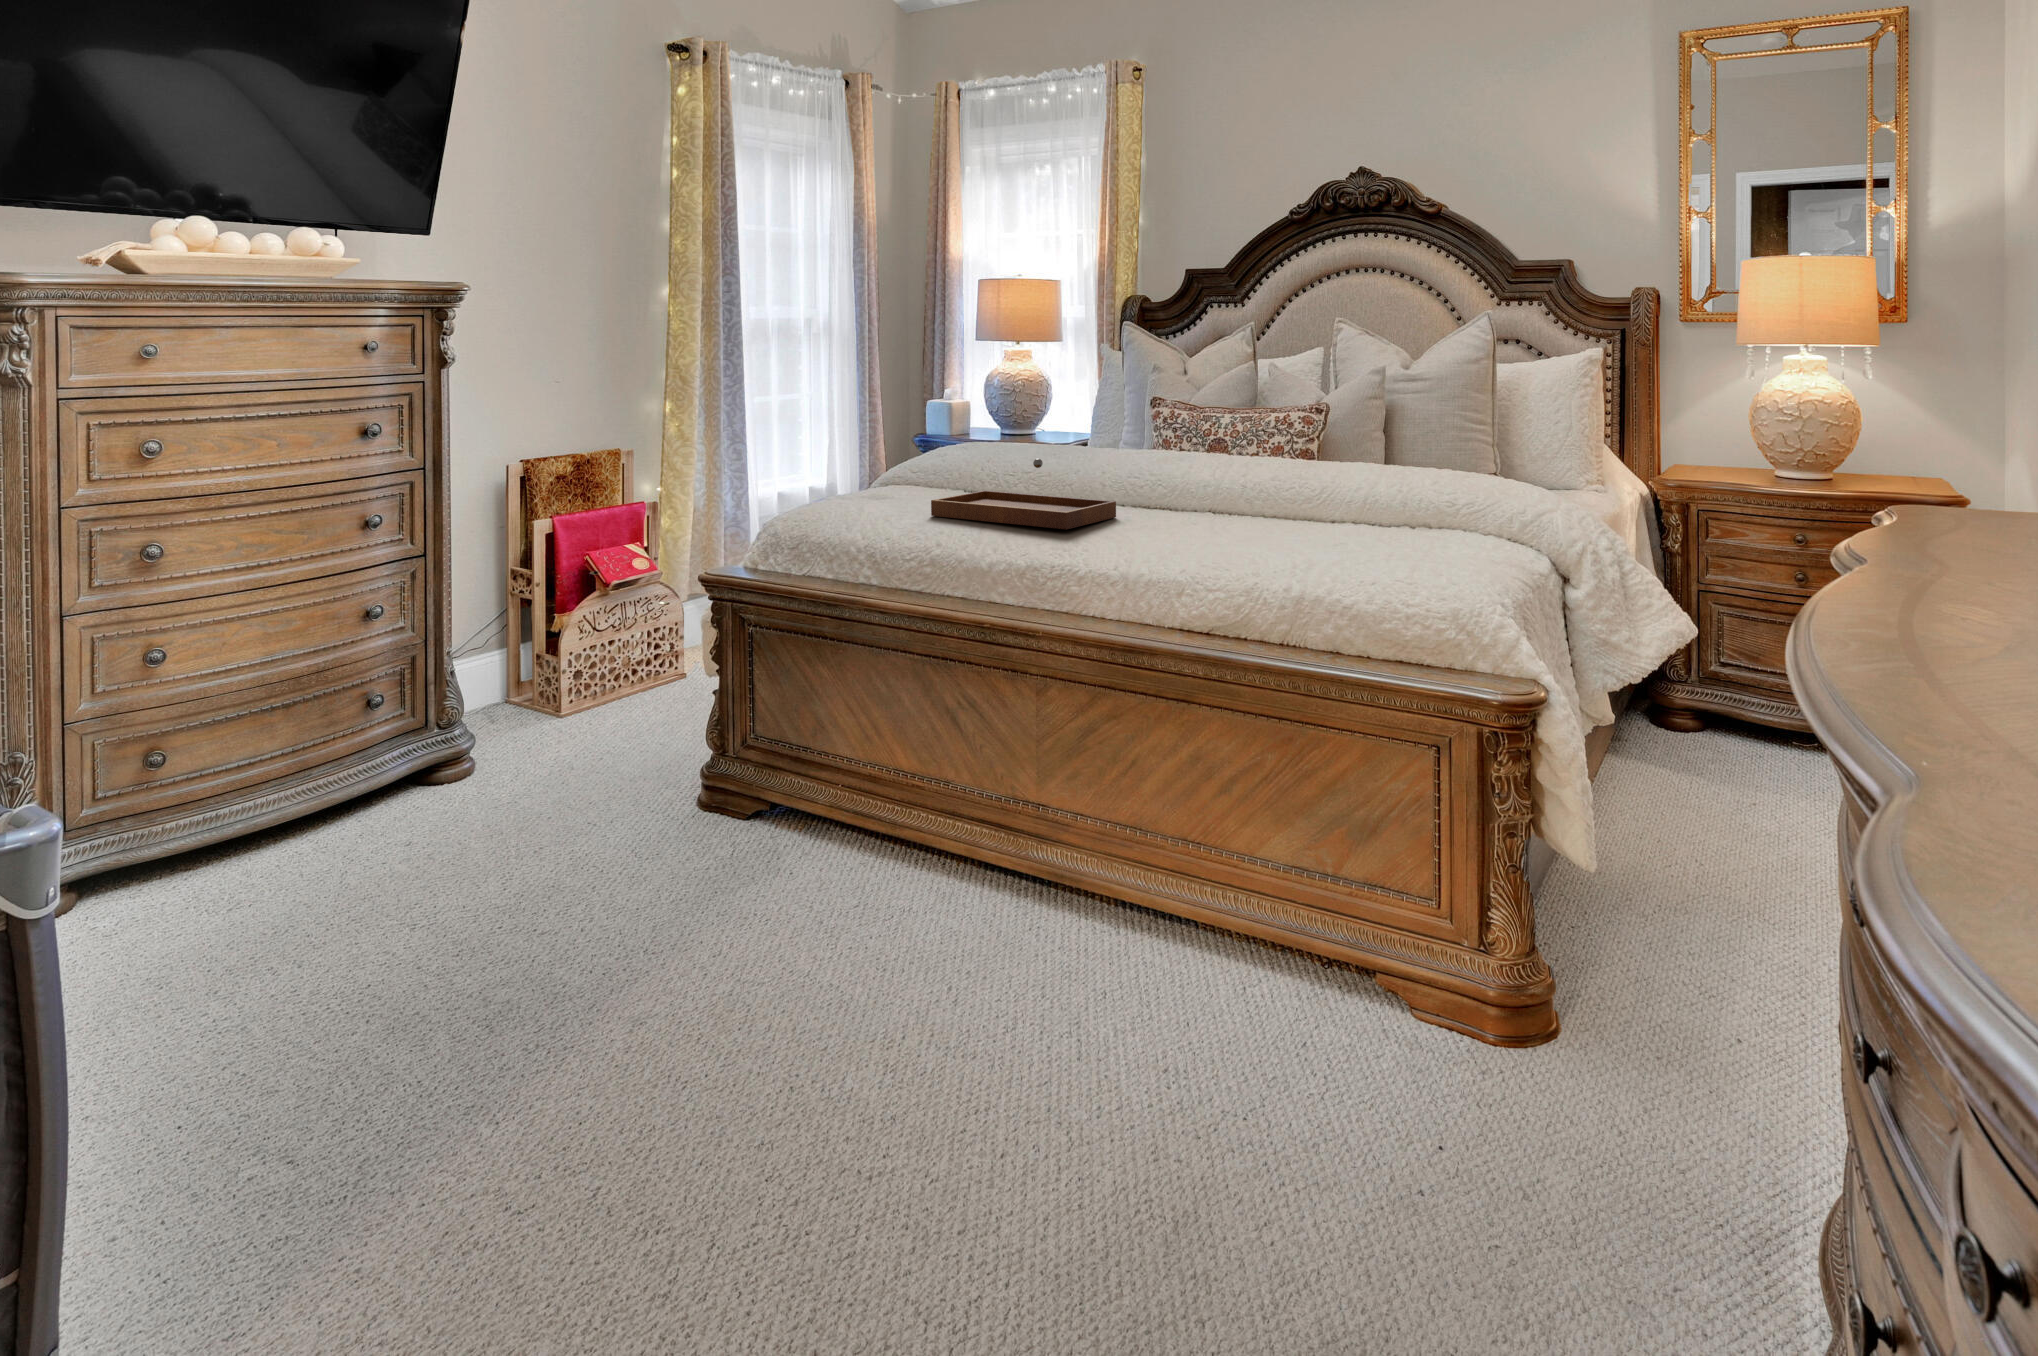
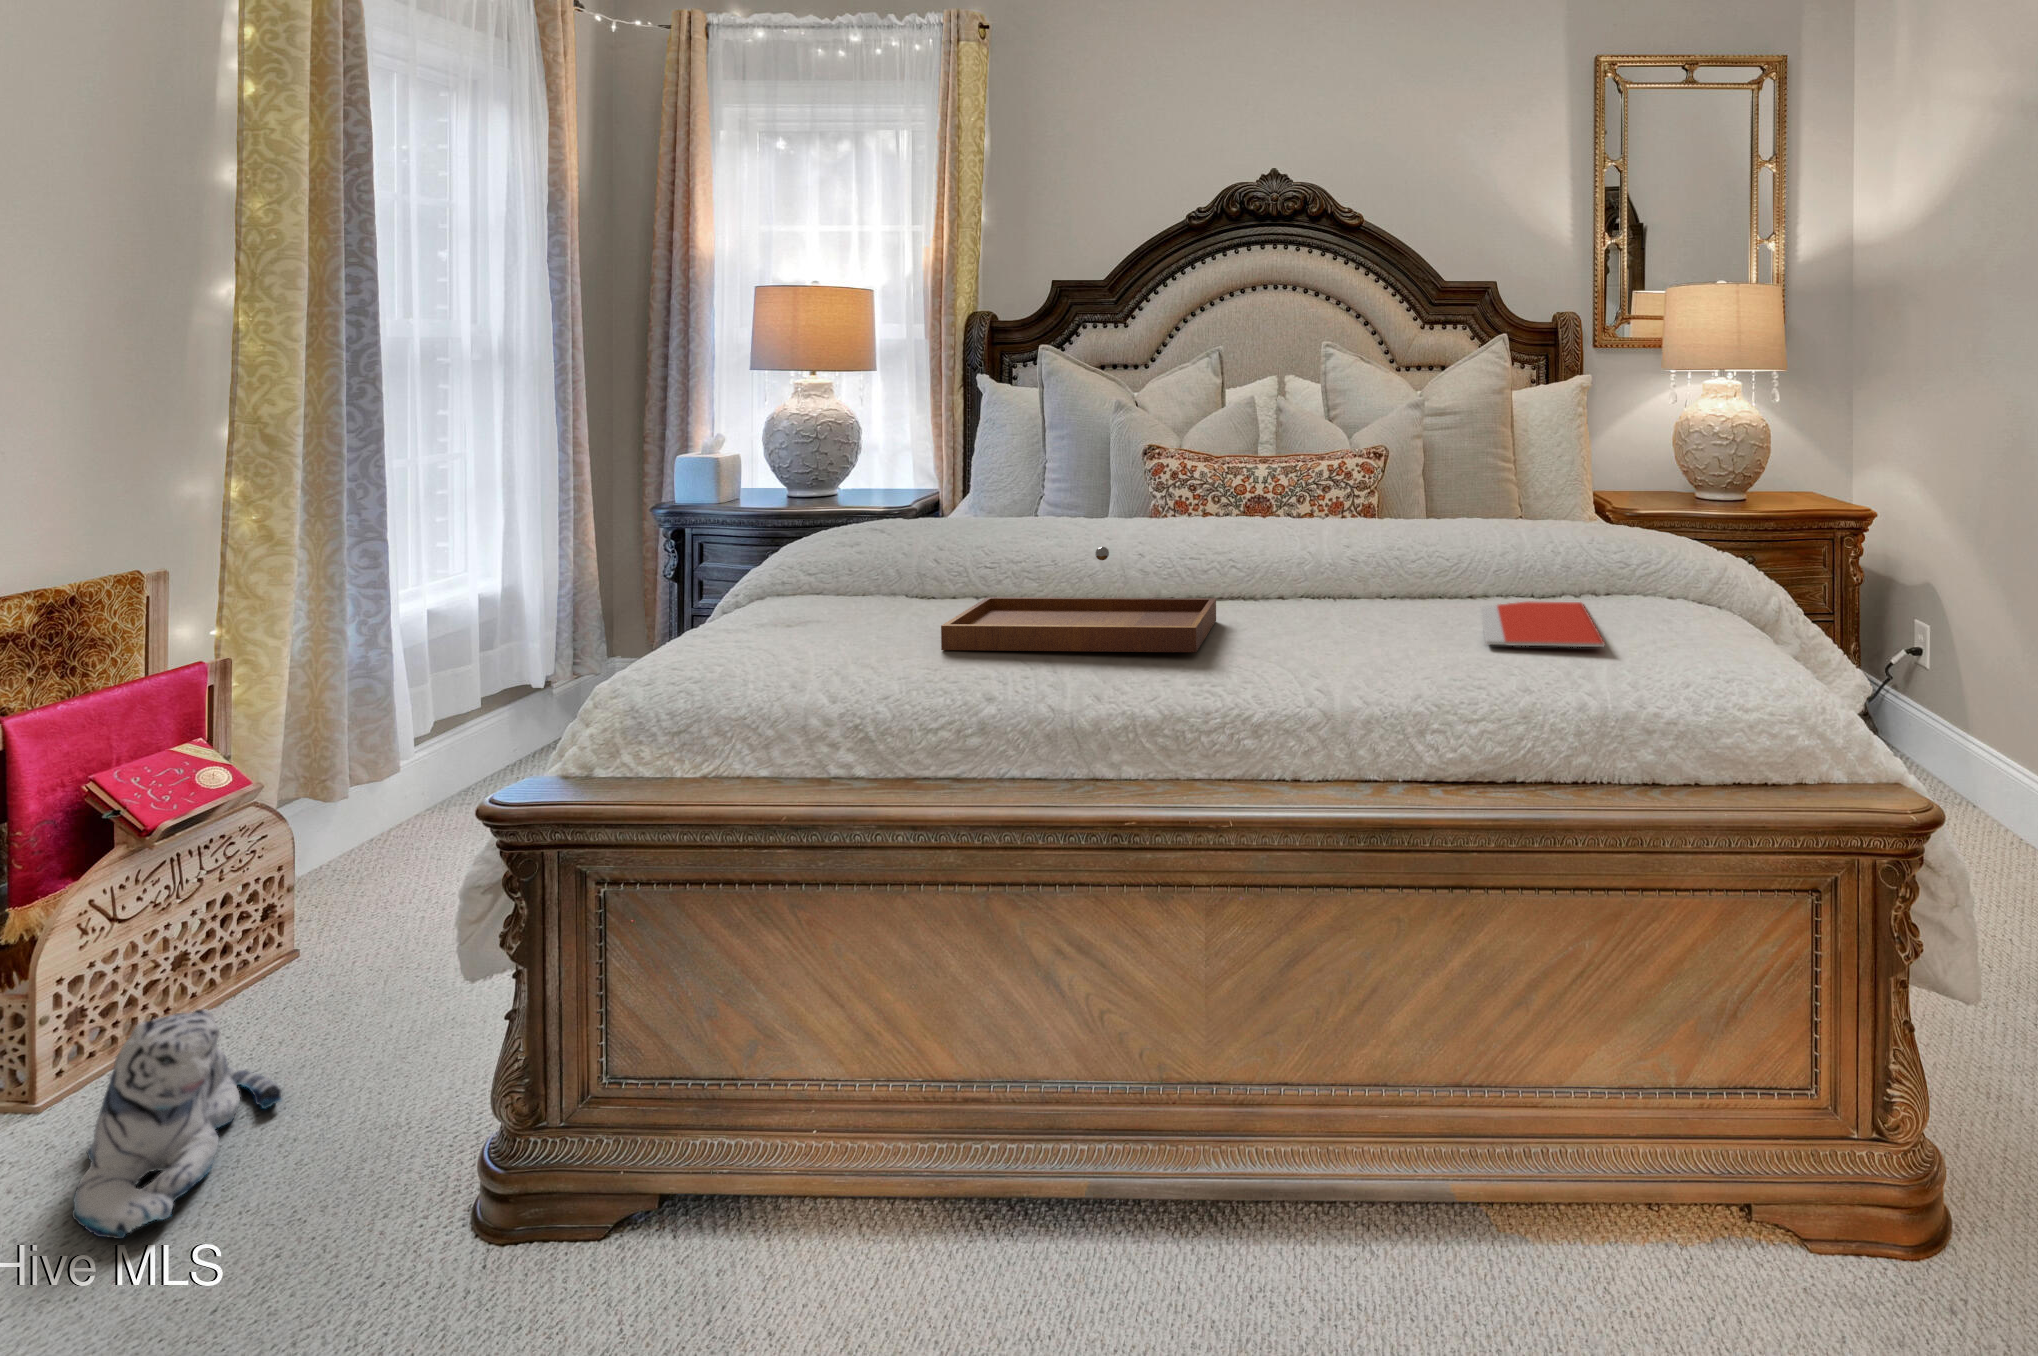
notebook: none [1271,524,1409,555] -> present [1481,601,1605,647]
plush toy: none [557,671,648,768] -> present [72,1009,282,1239]

